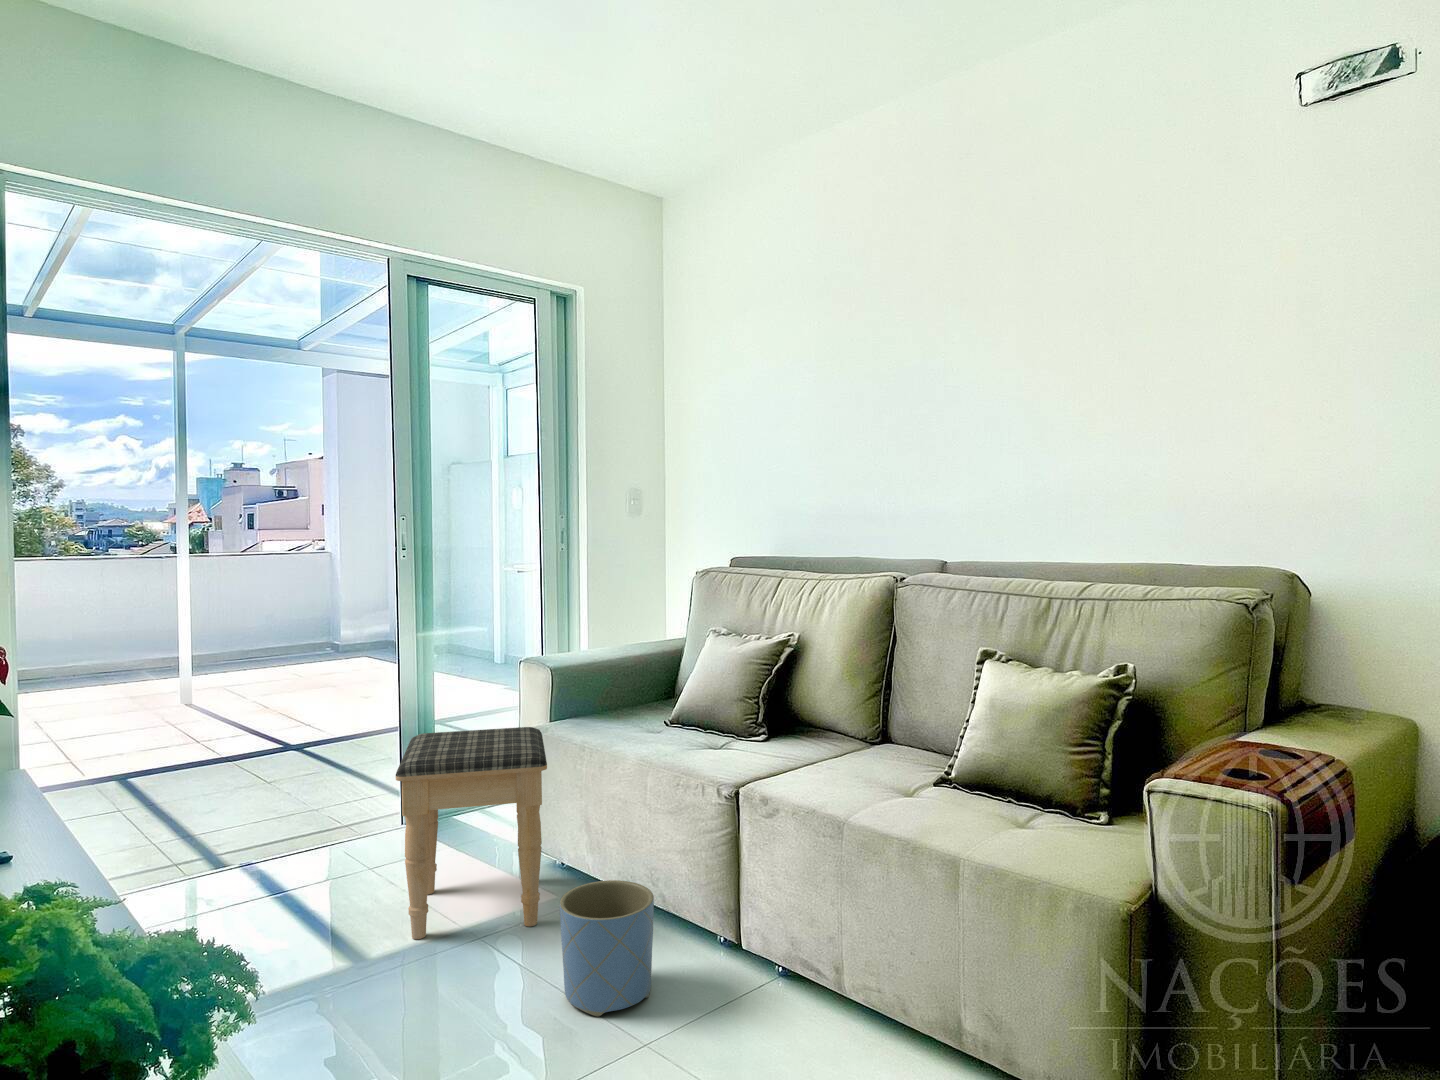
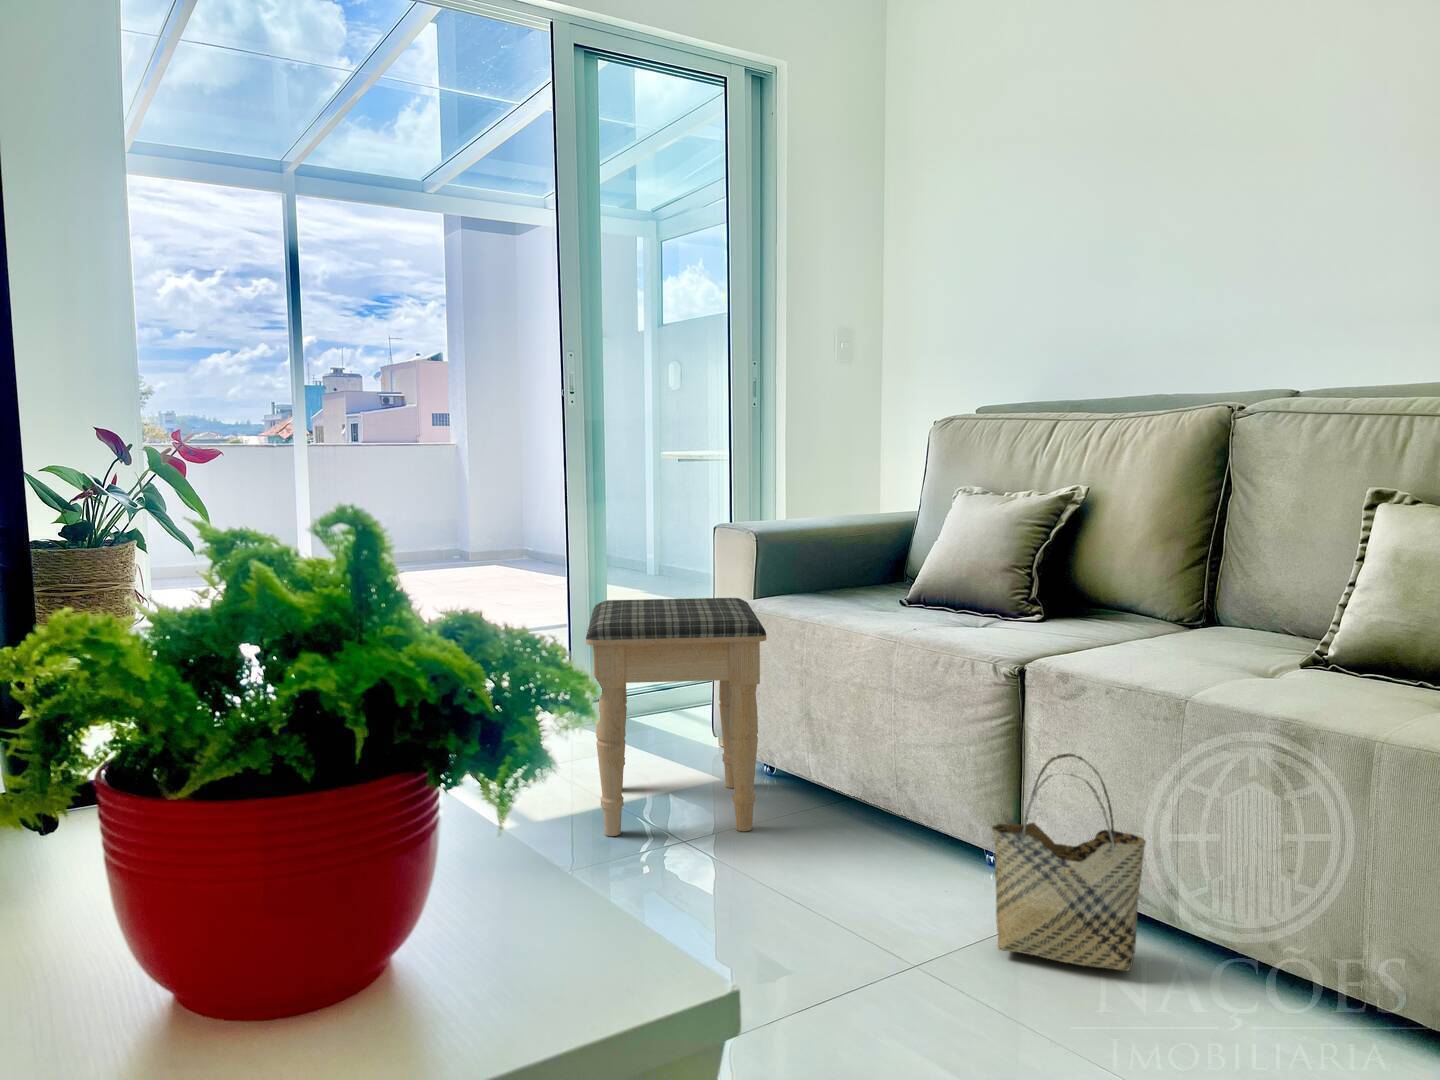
woven basket: none [706,863,819,1035] -> present [992,754,1146,971]
planter: present [560,880,654,1016] -> none [797,773,916,931]

